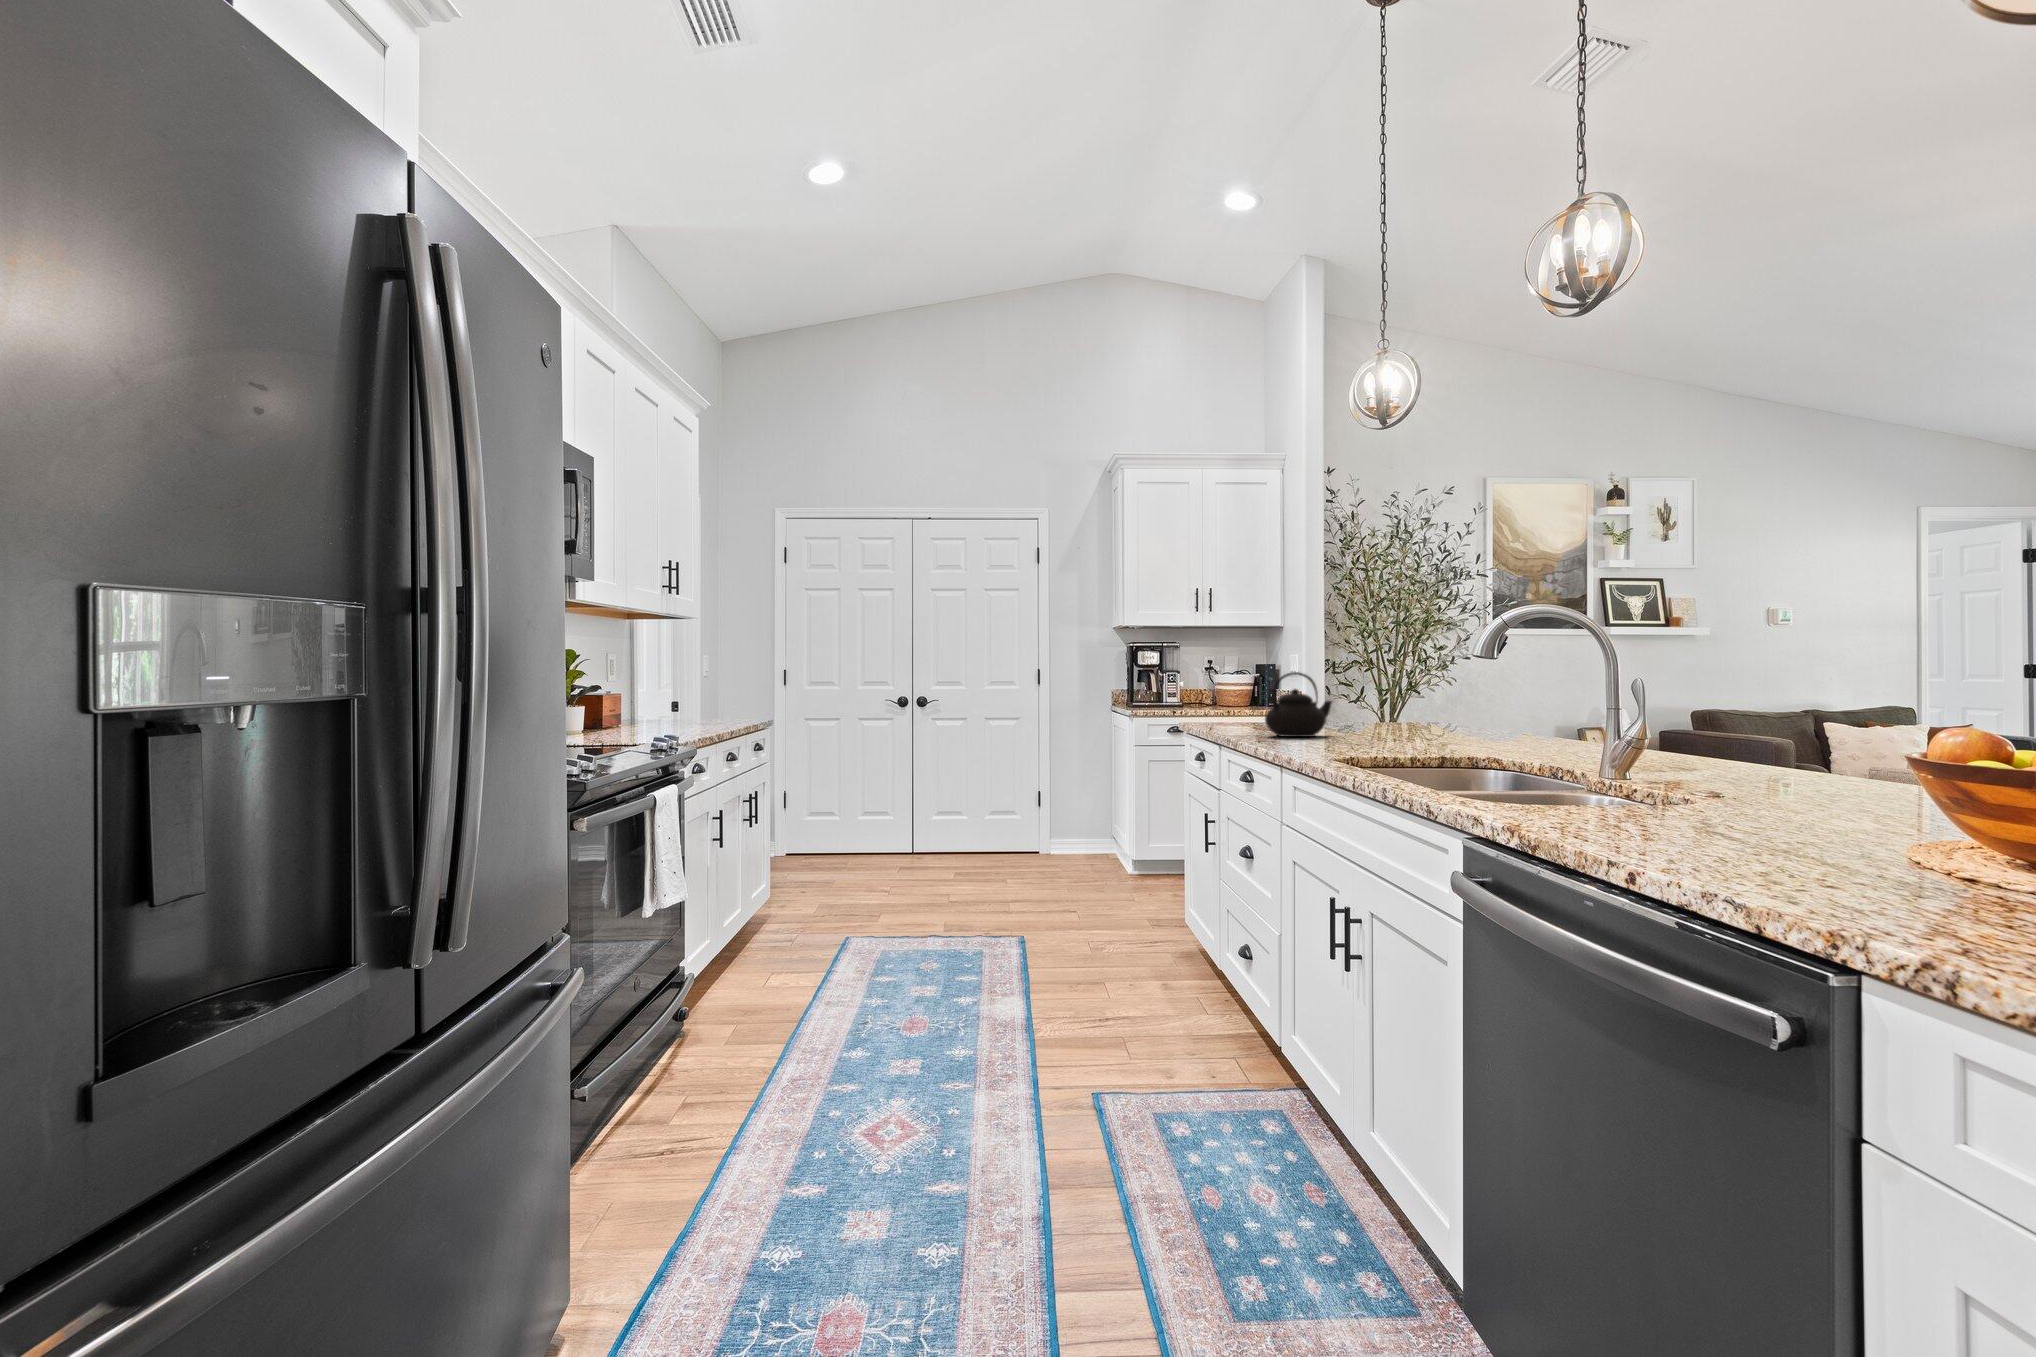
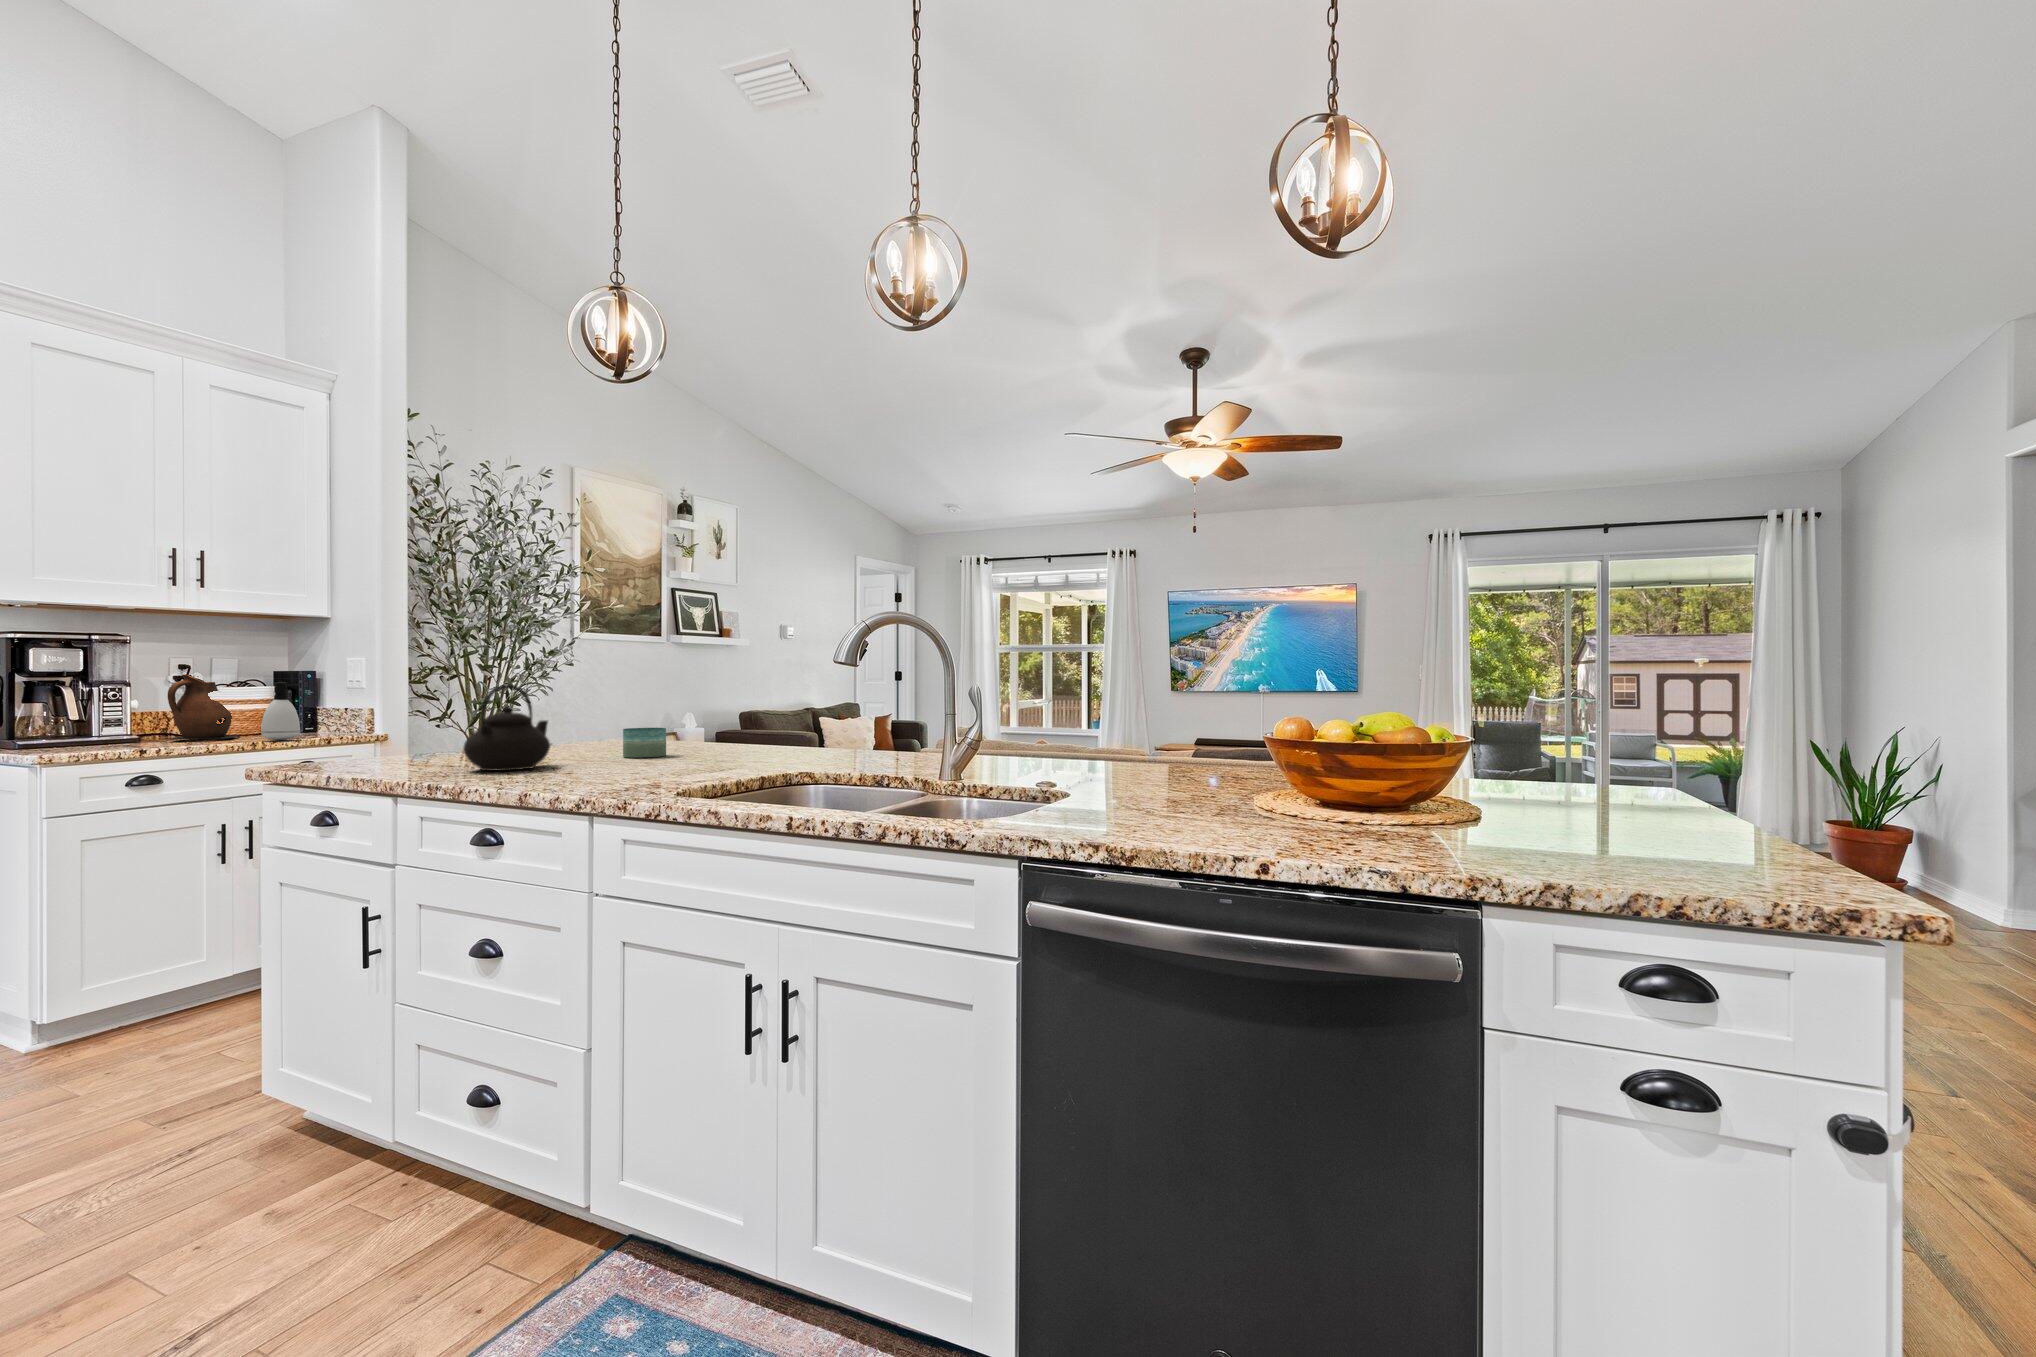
ceramic pitcher: none [1188,667,1228,710] -> present [168,675,240,740]
soap dispenser: none [1230,672,1252,712] -> present [261,682,300,740]
candle: none [1398,710,1436,736] -> present [623,728,666,758]

